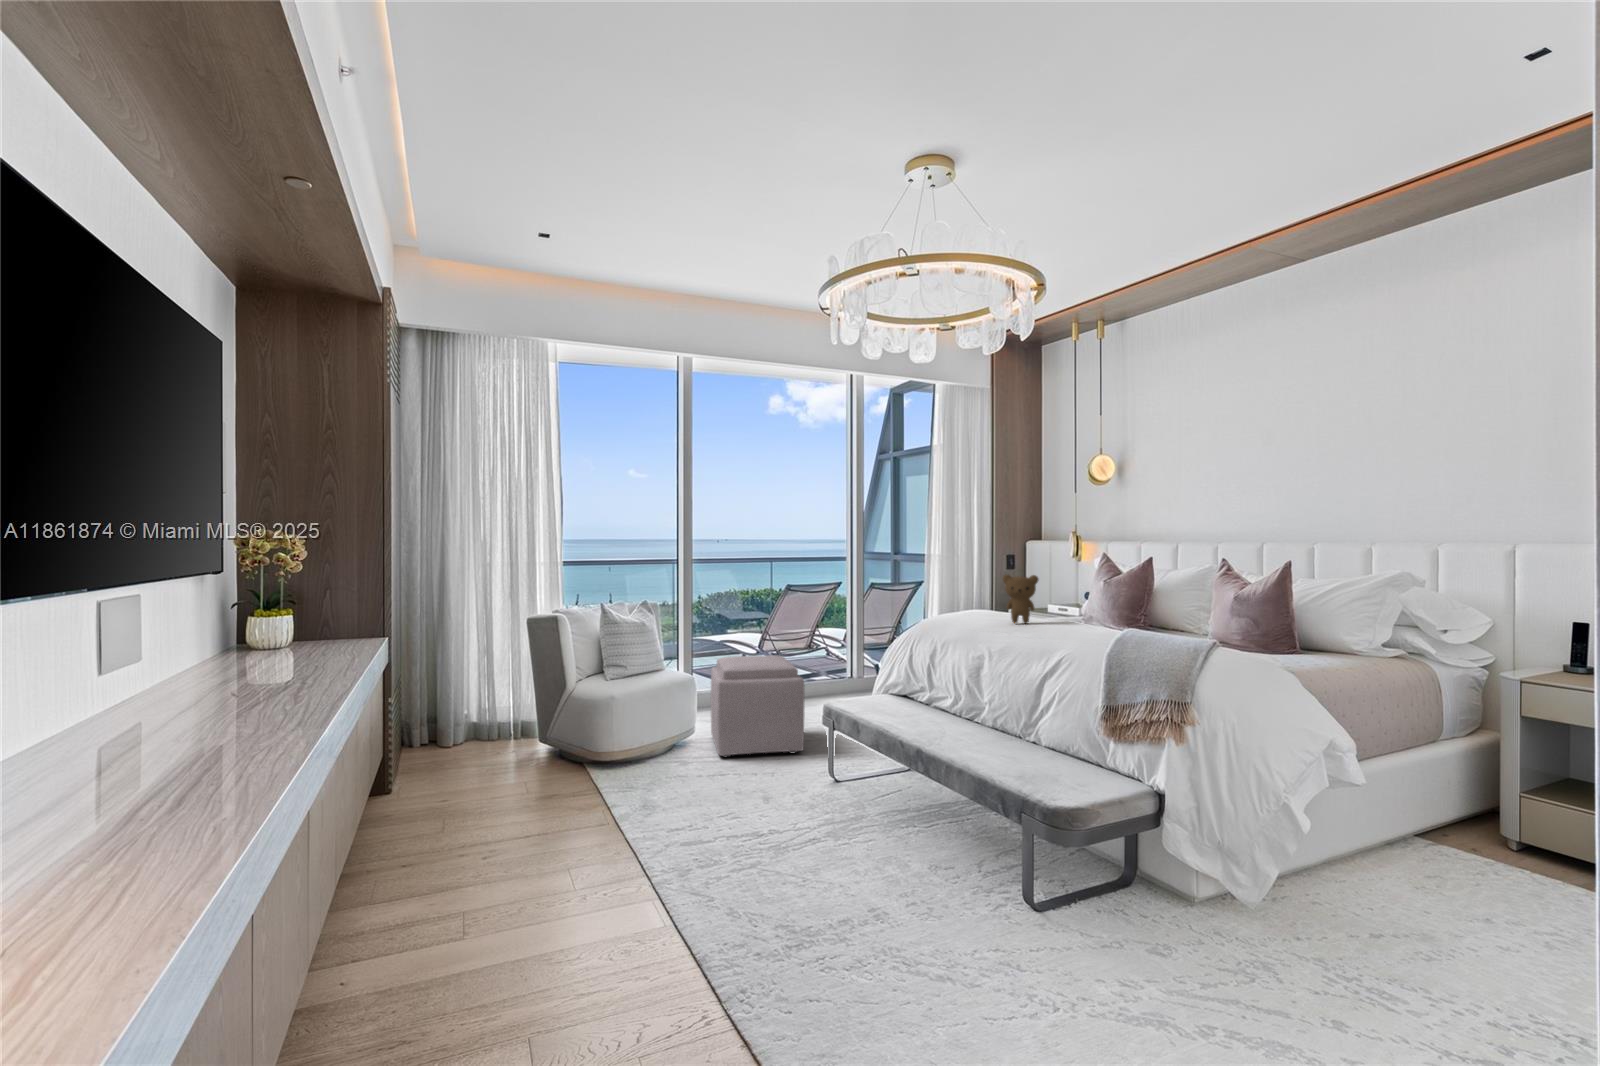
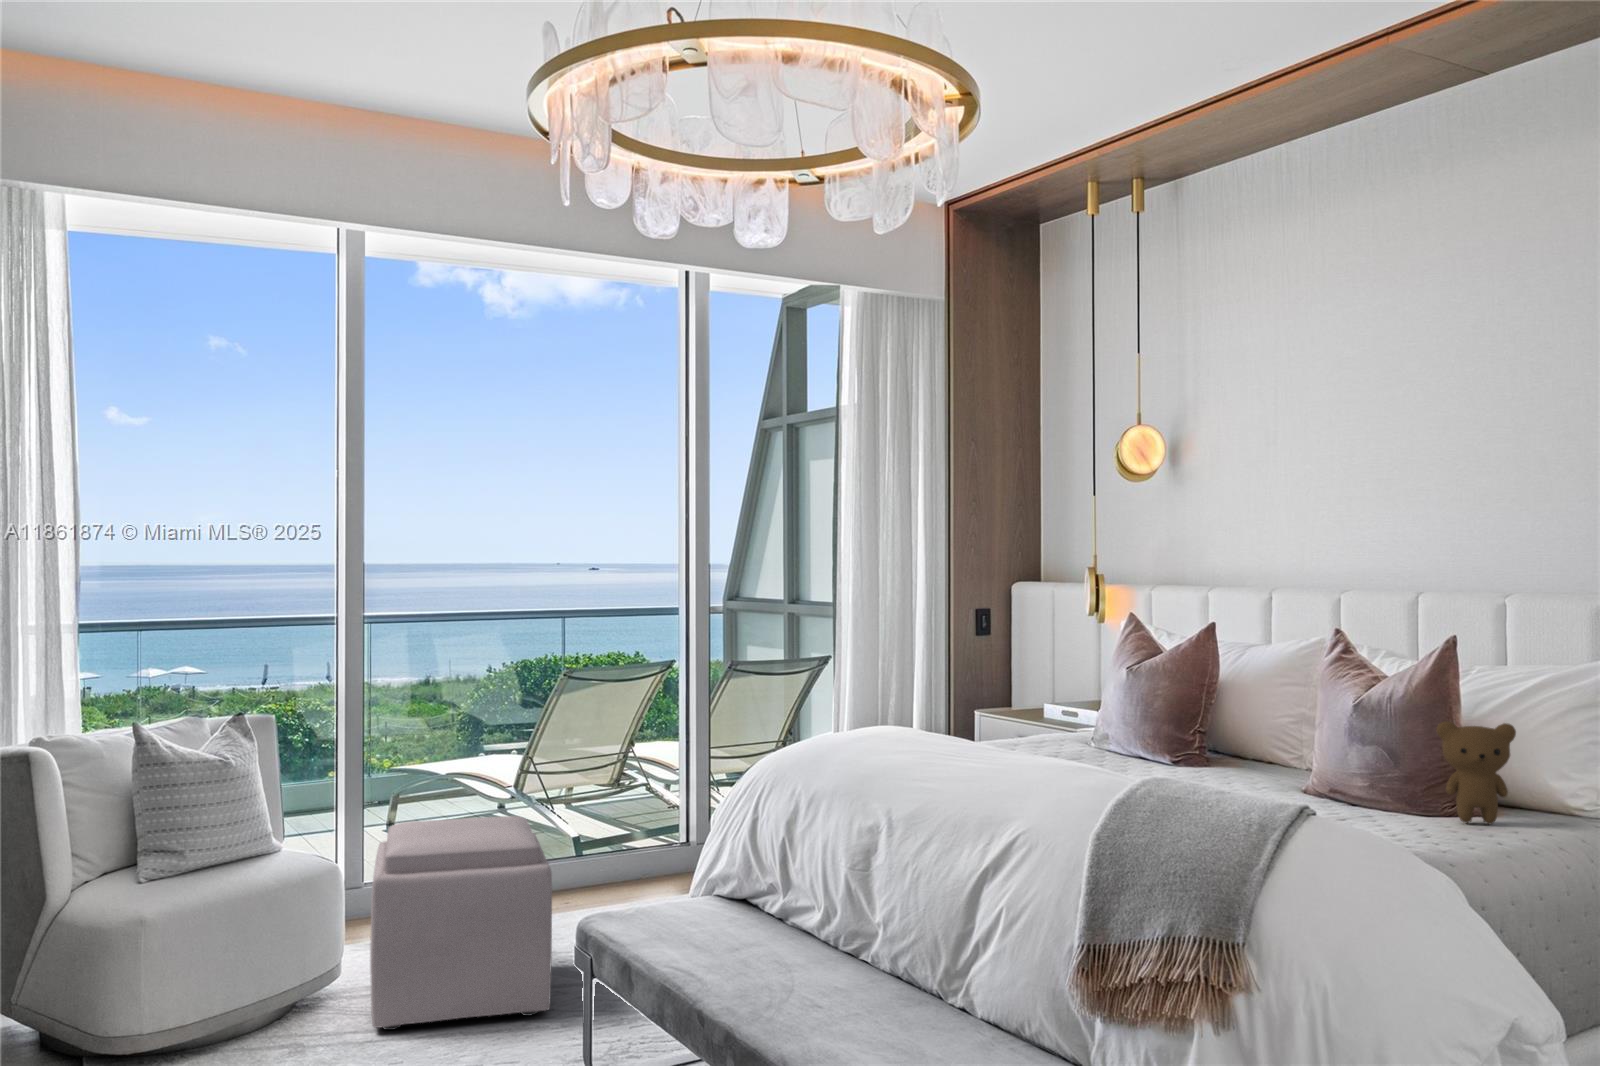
teddy bear: present [1003,574,1039,624] -> present [1436,721,1516,824]

